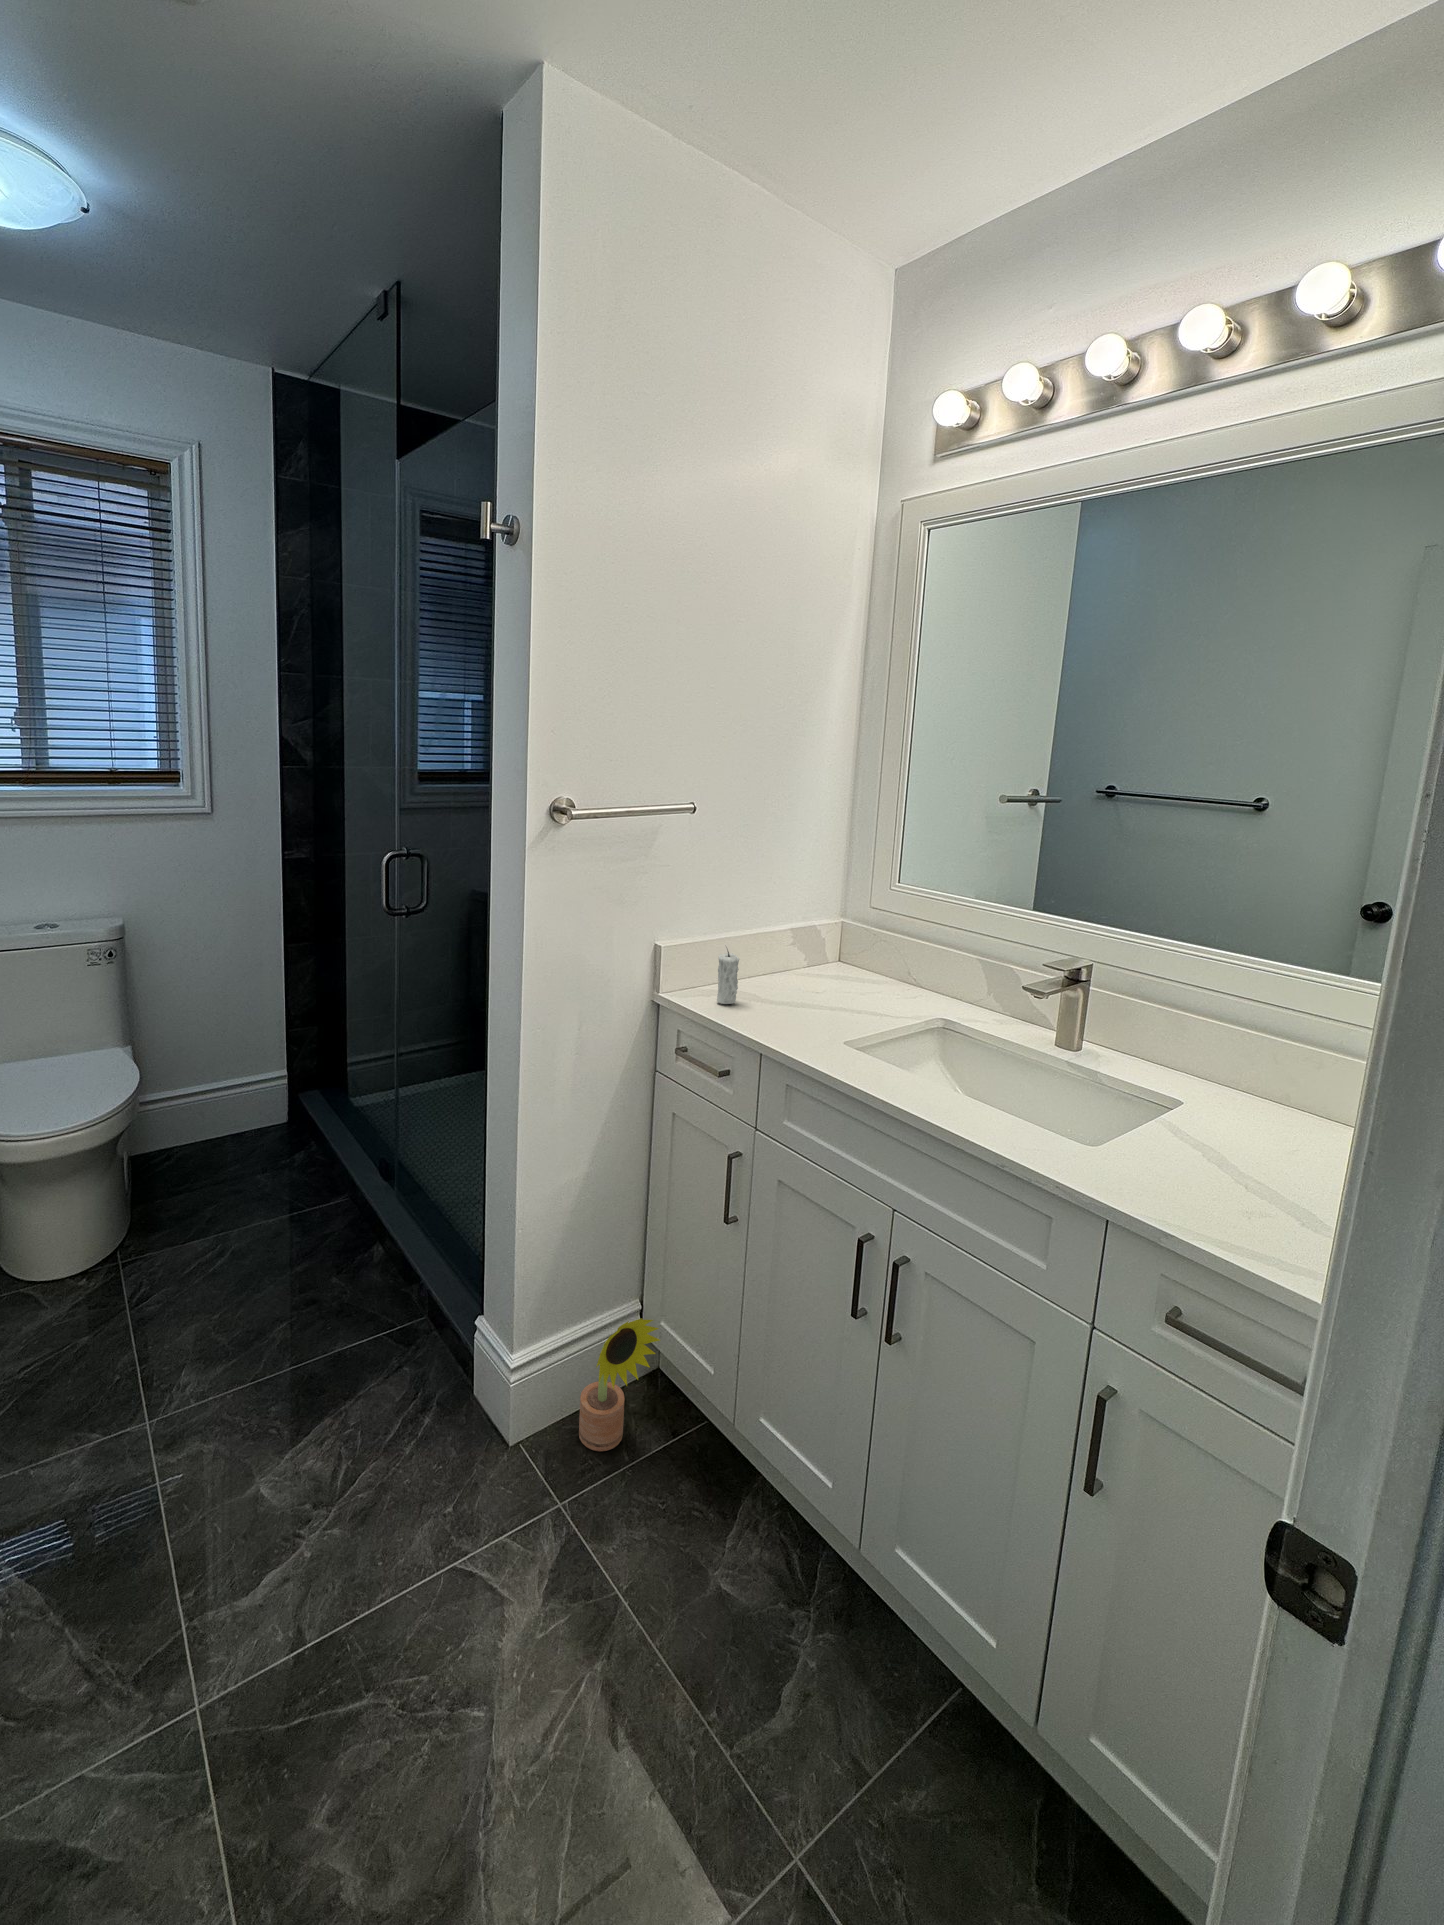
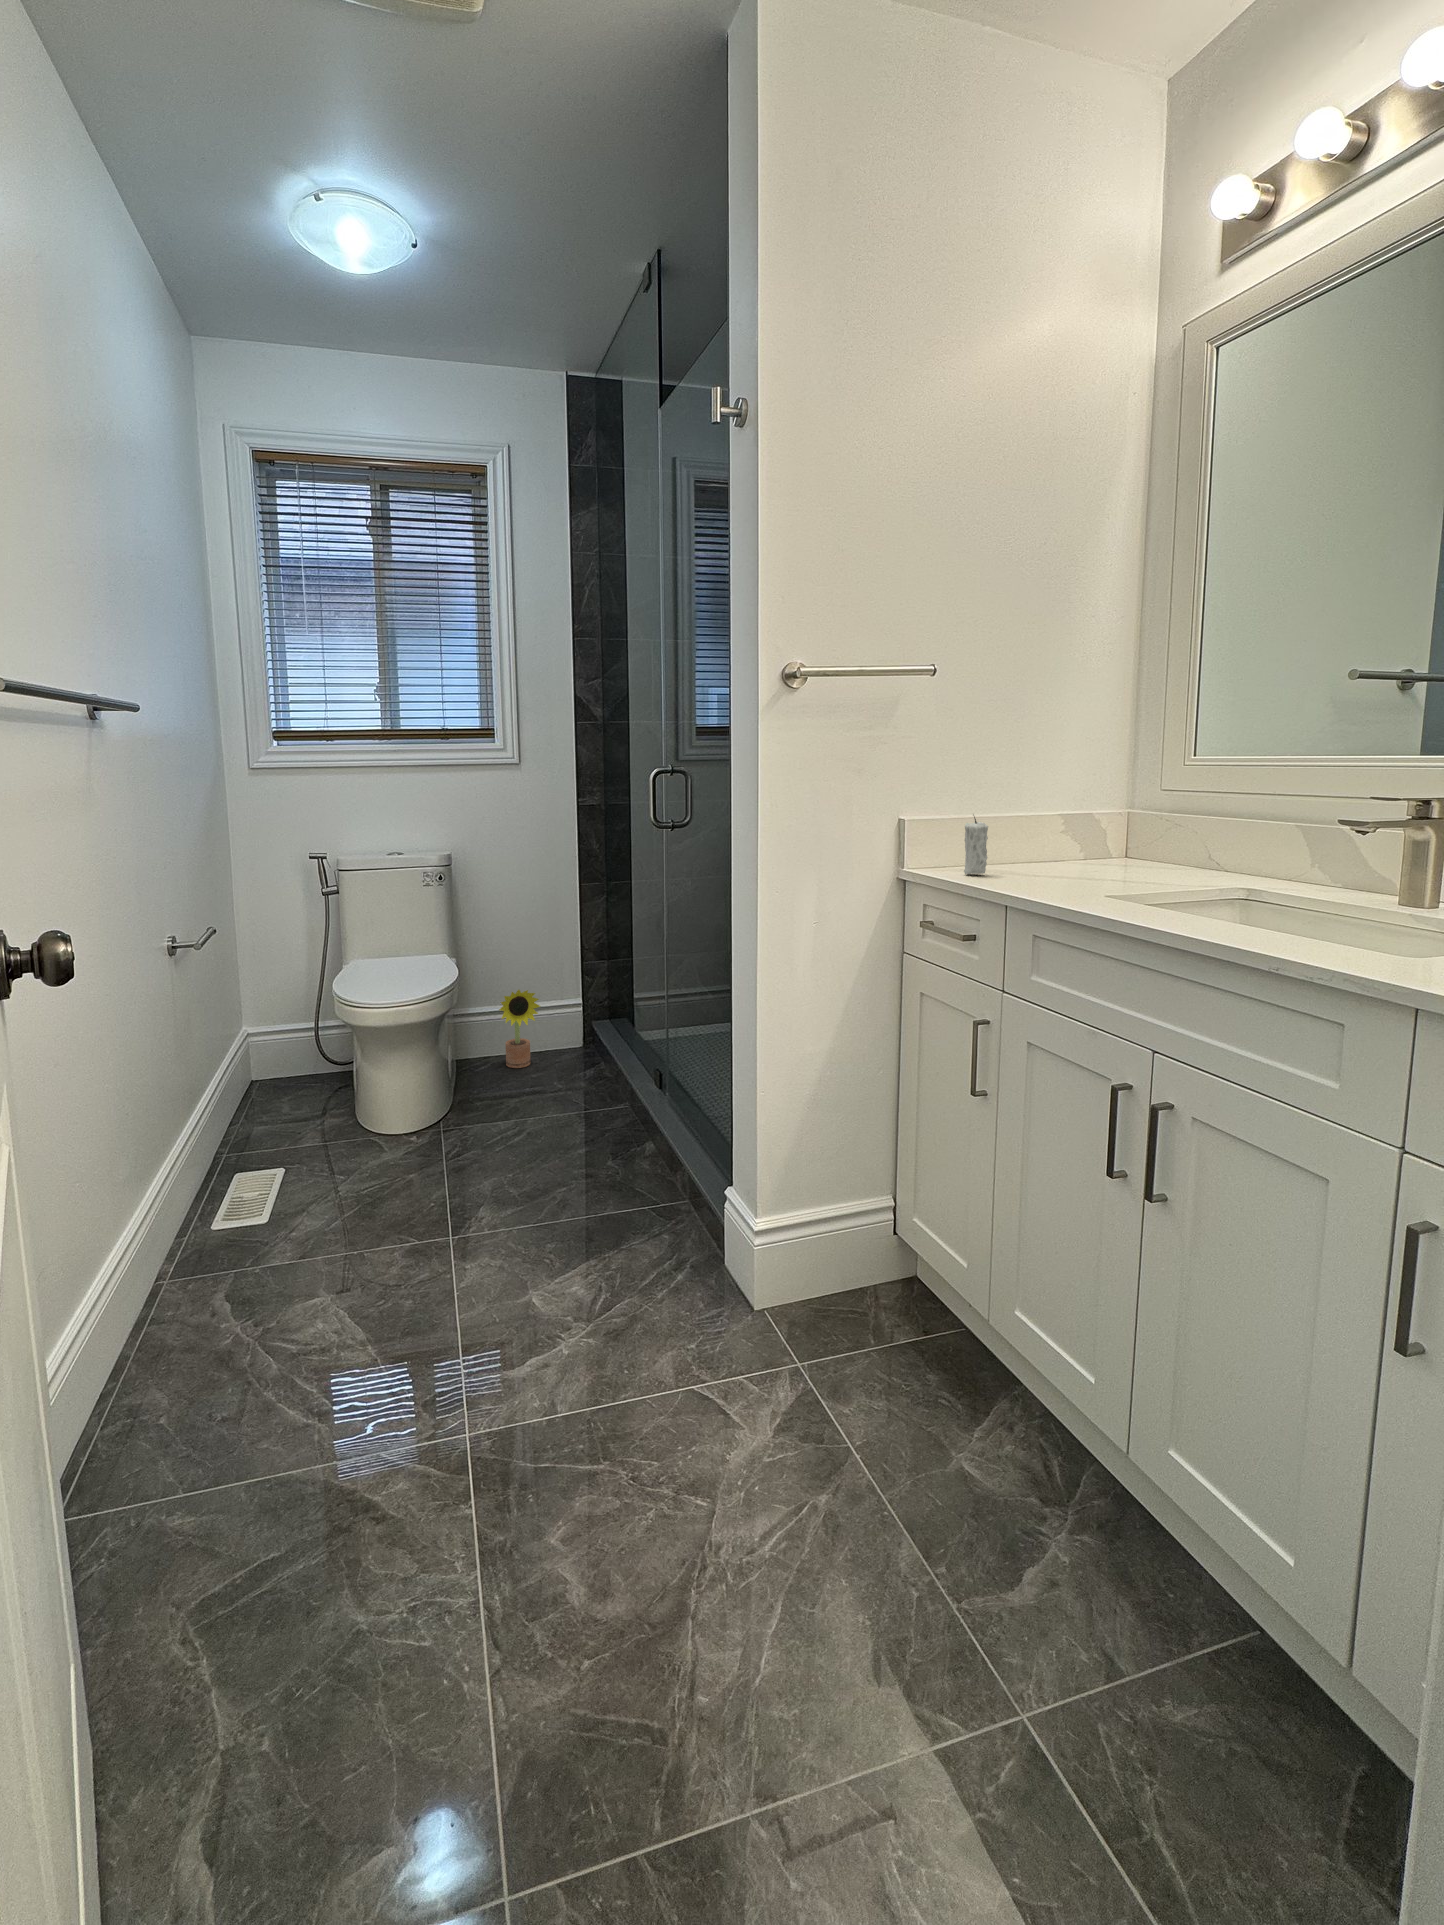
decorative plant: present [579,1318,660,1451] -> present [499,990,540,1068]

